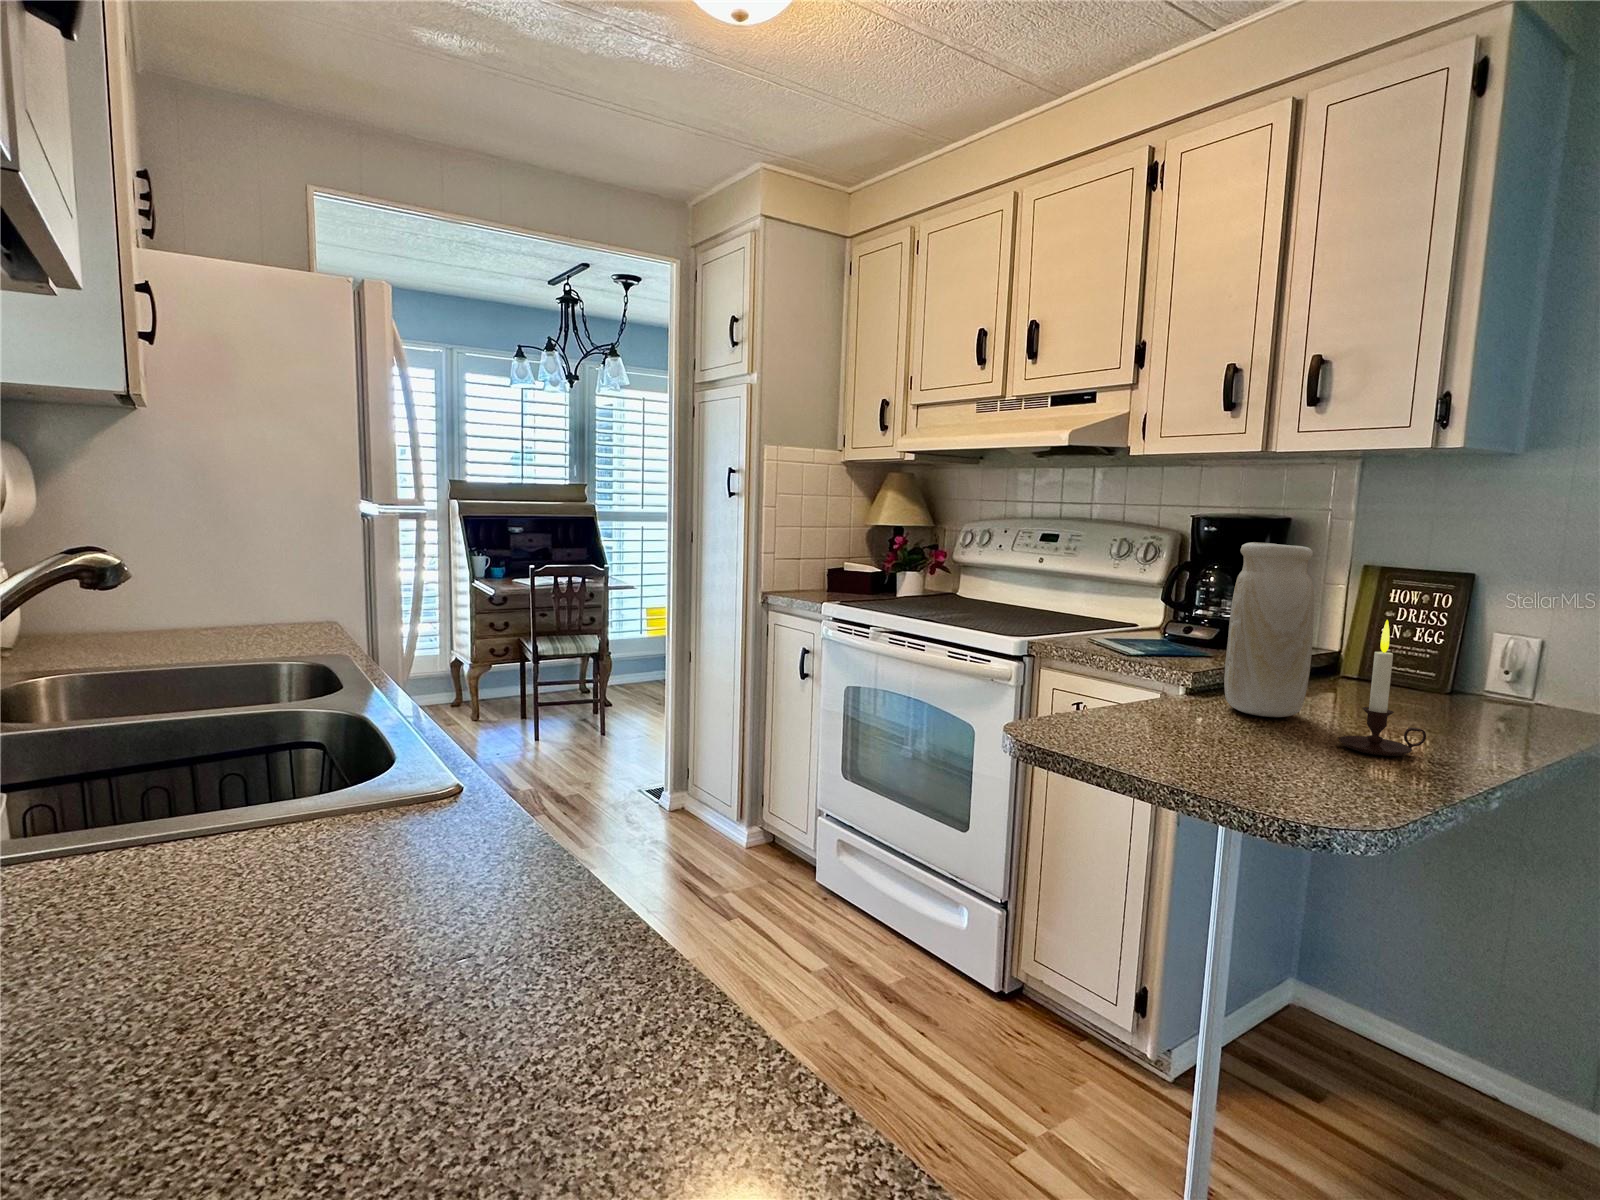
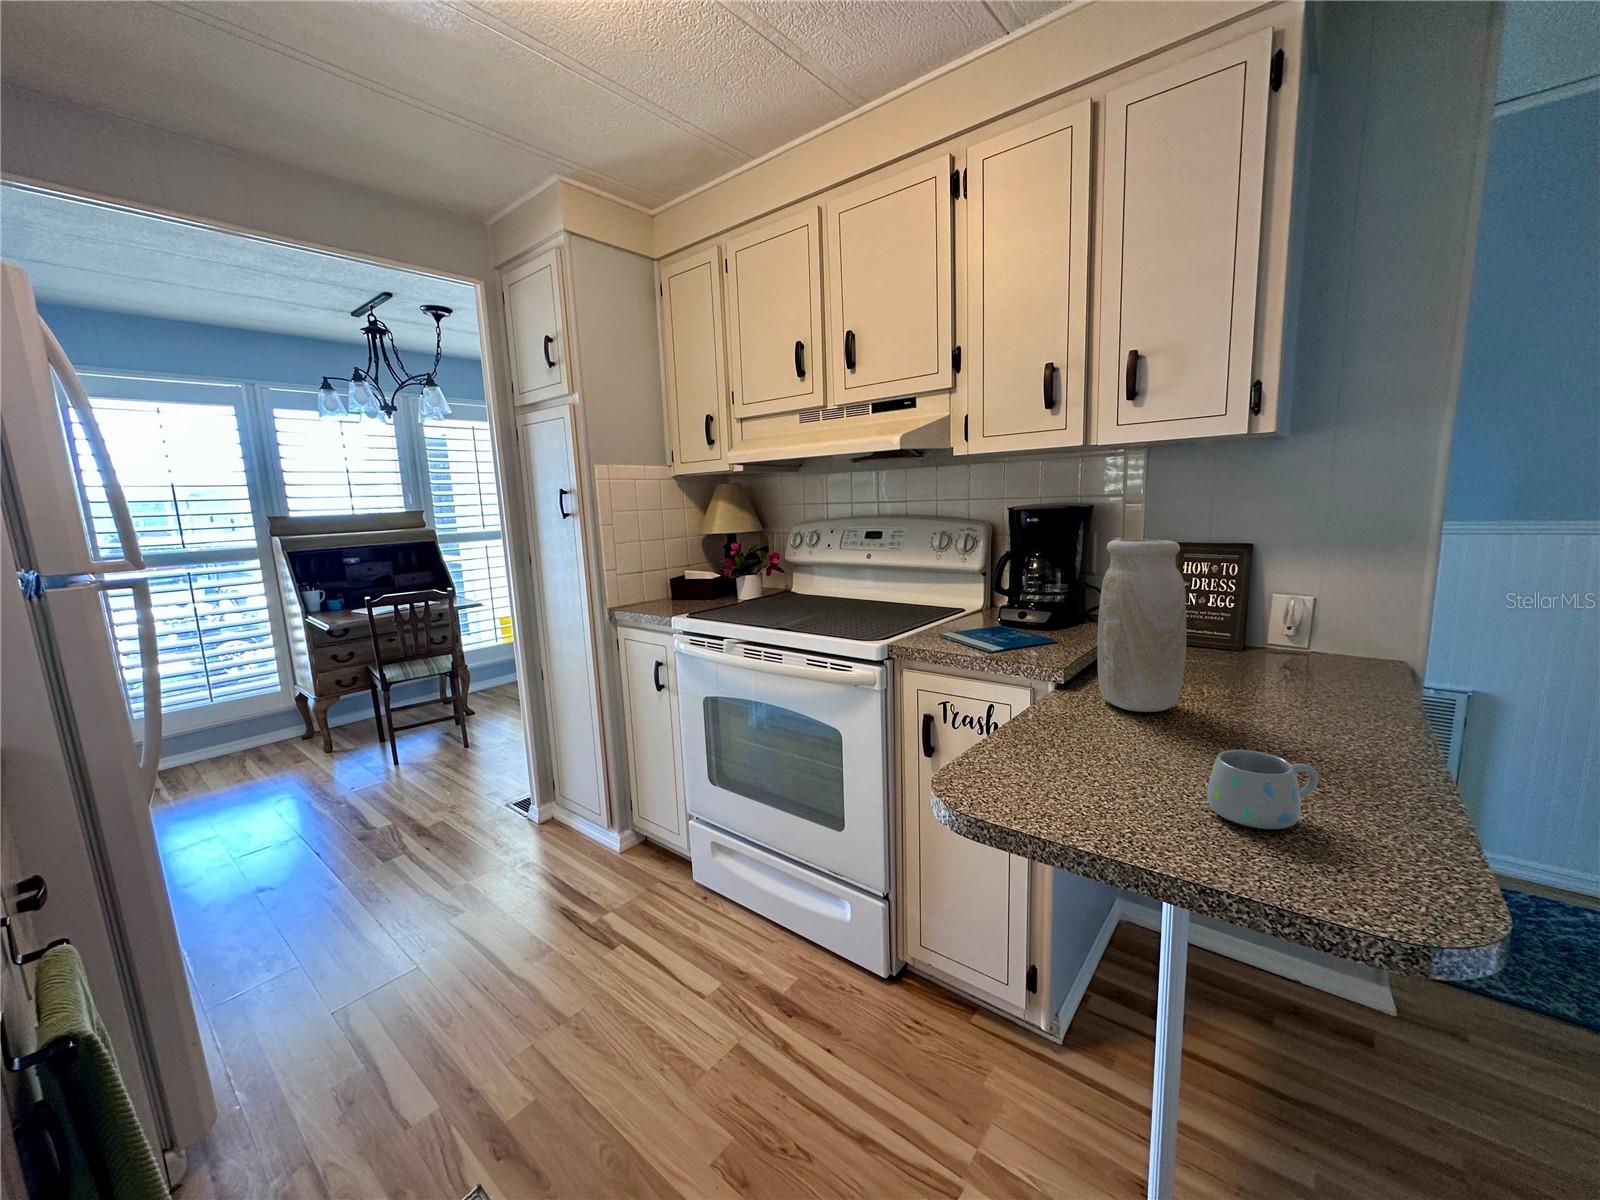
candle: present [1339,620,1426,756] -> none [1240,615,1321,754]
mug: none [1244,720,1347,783] -> present [1207,750,1318,829]

